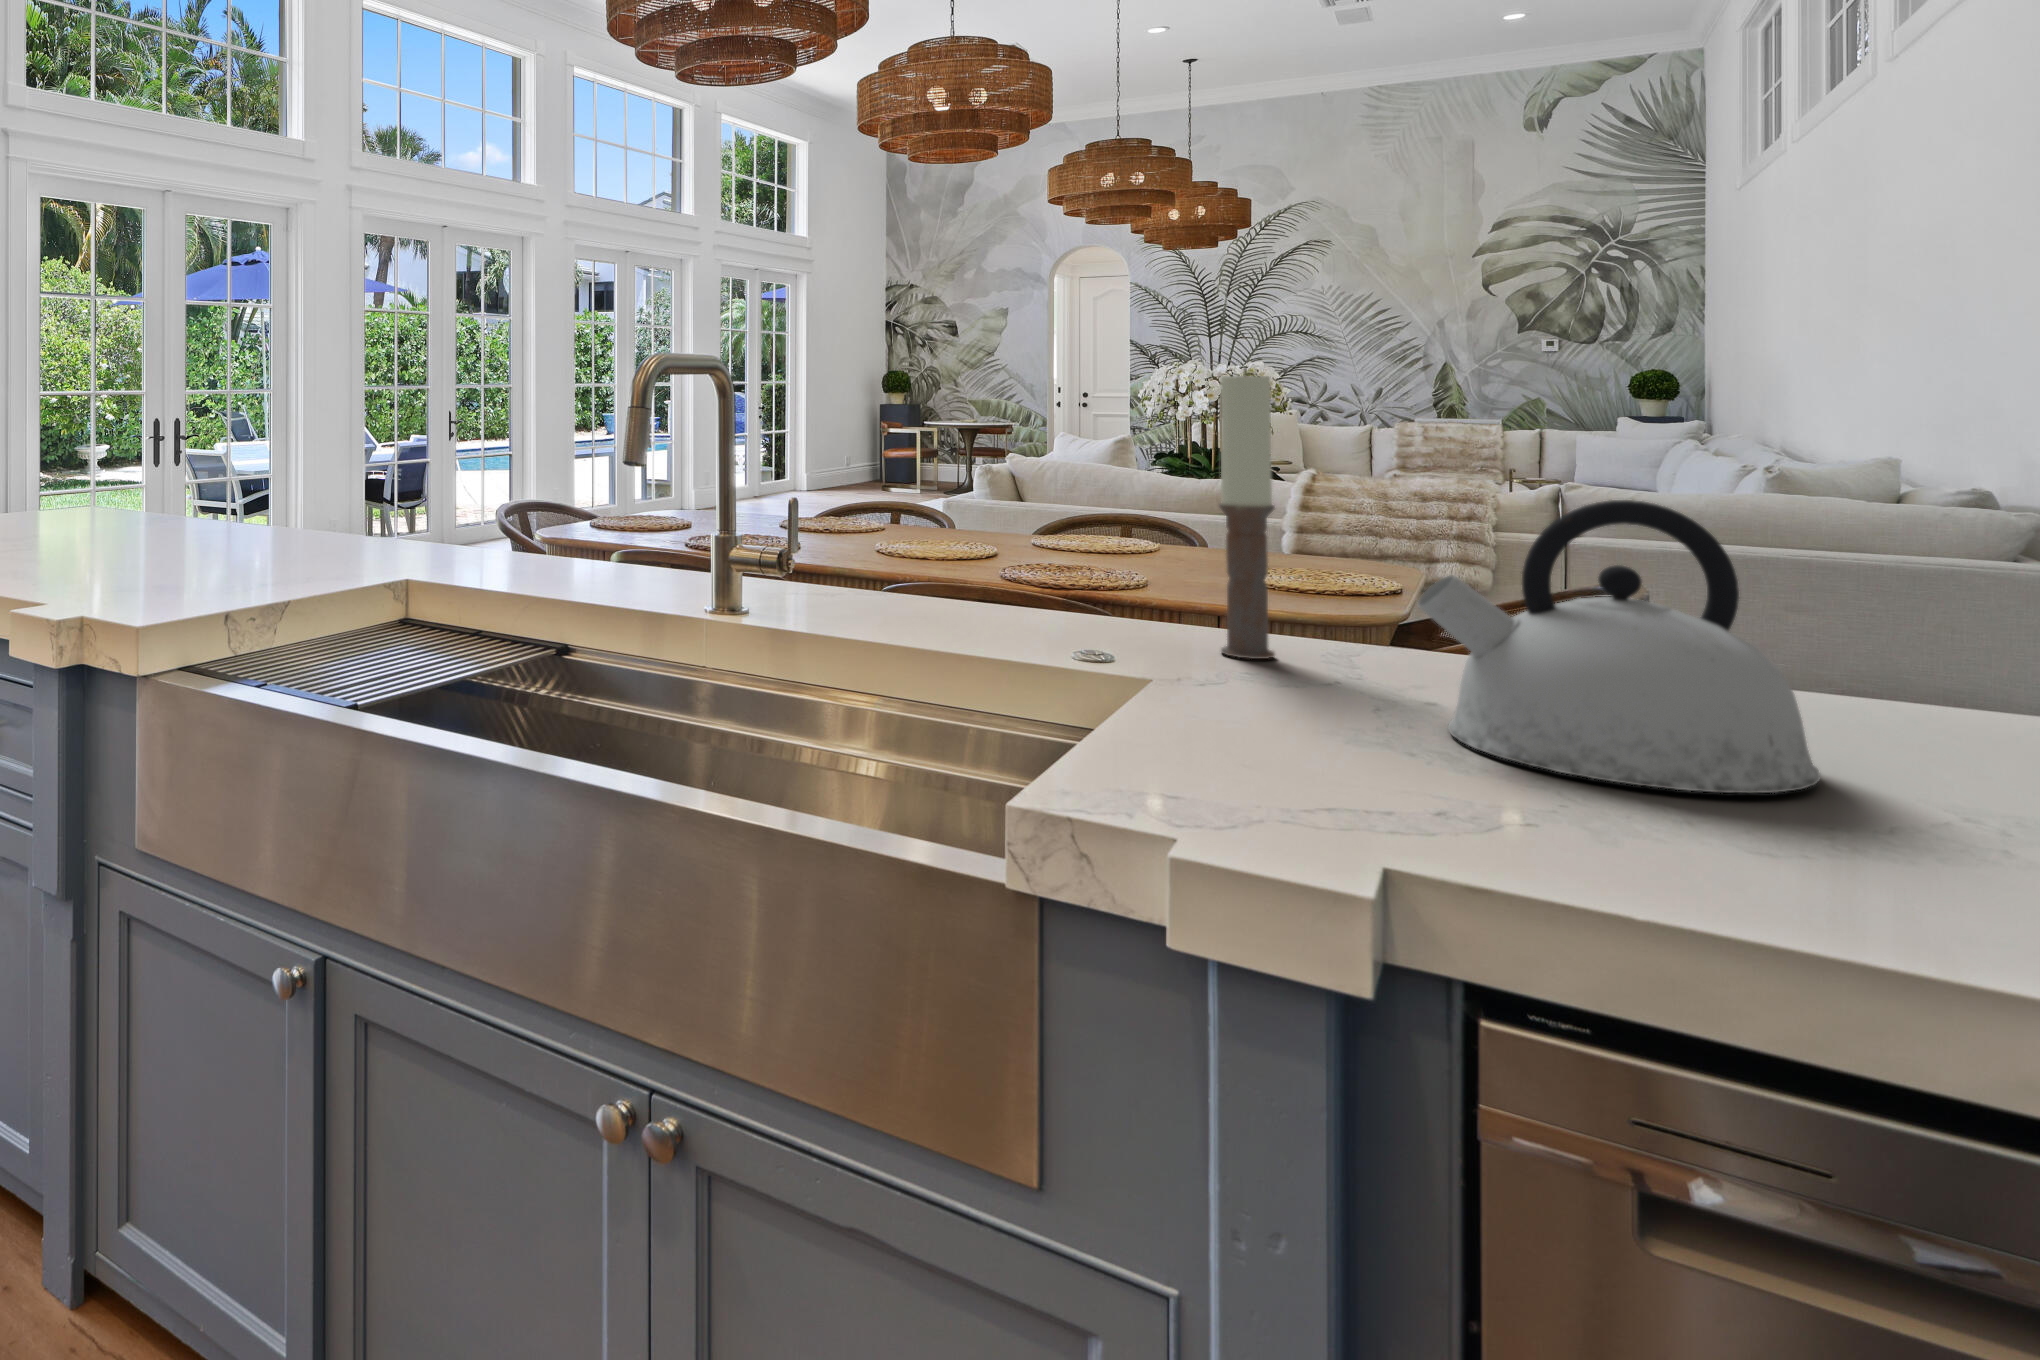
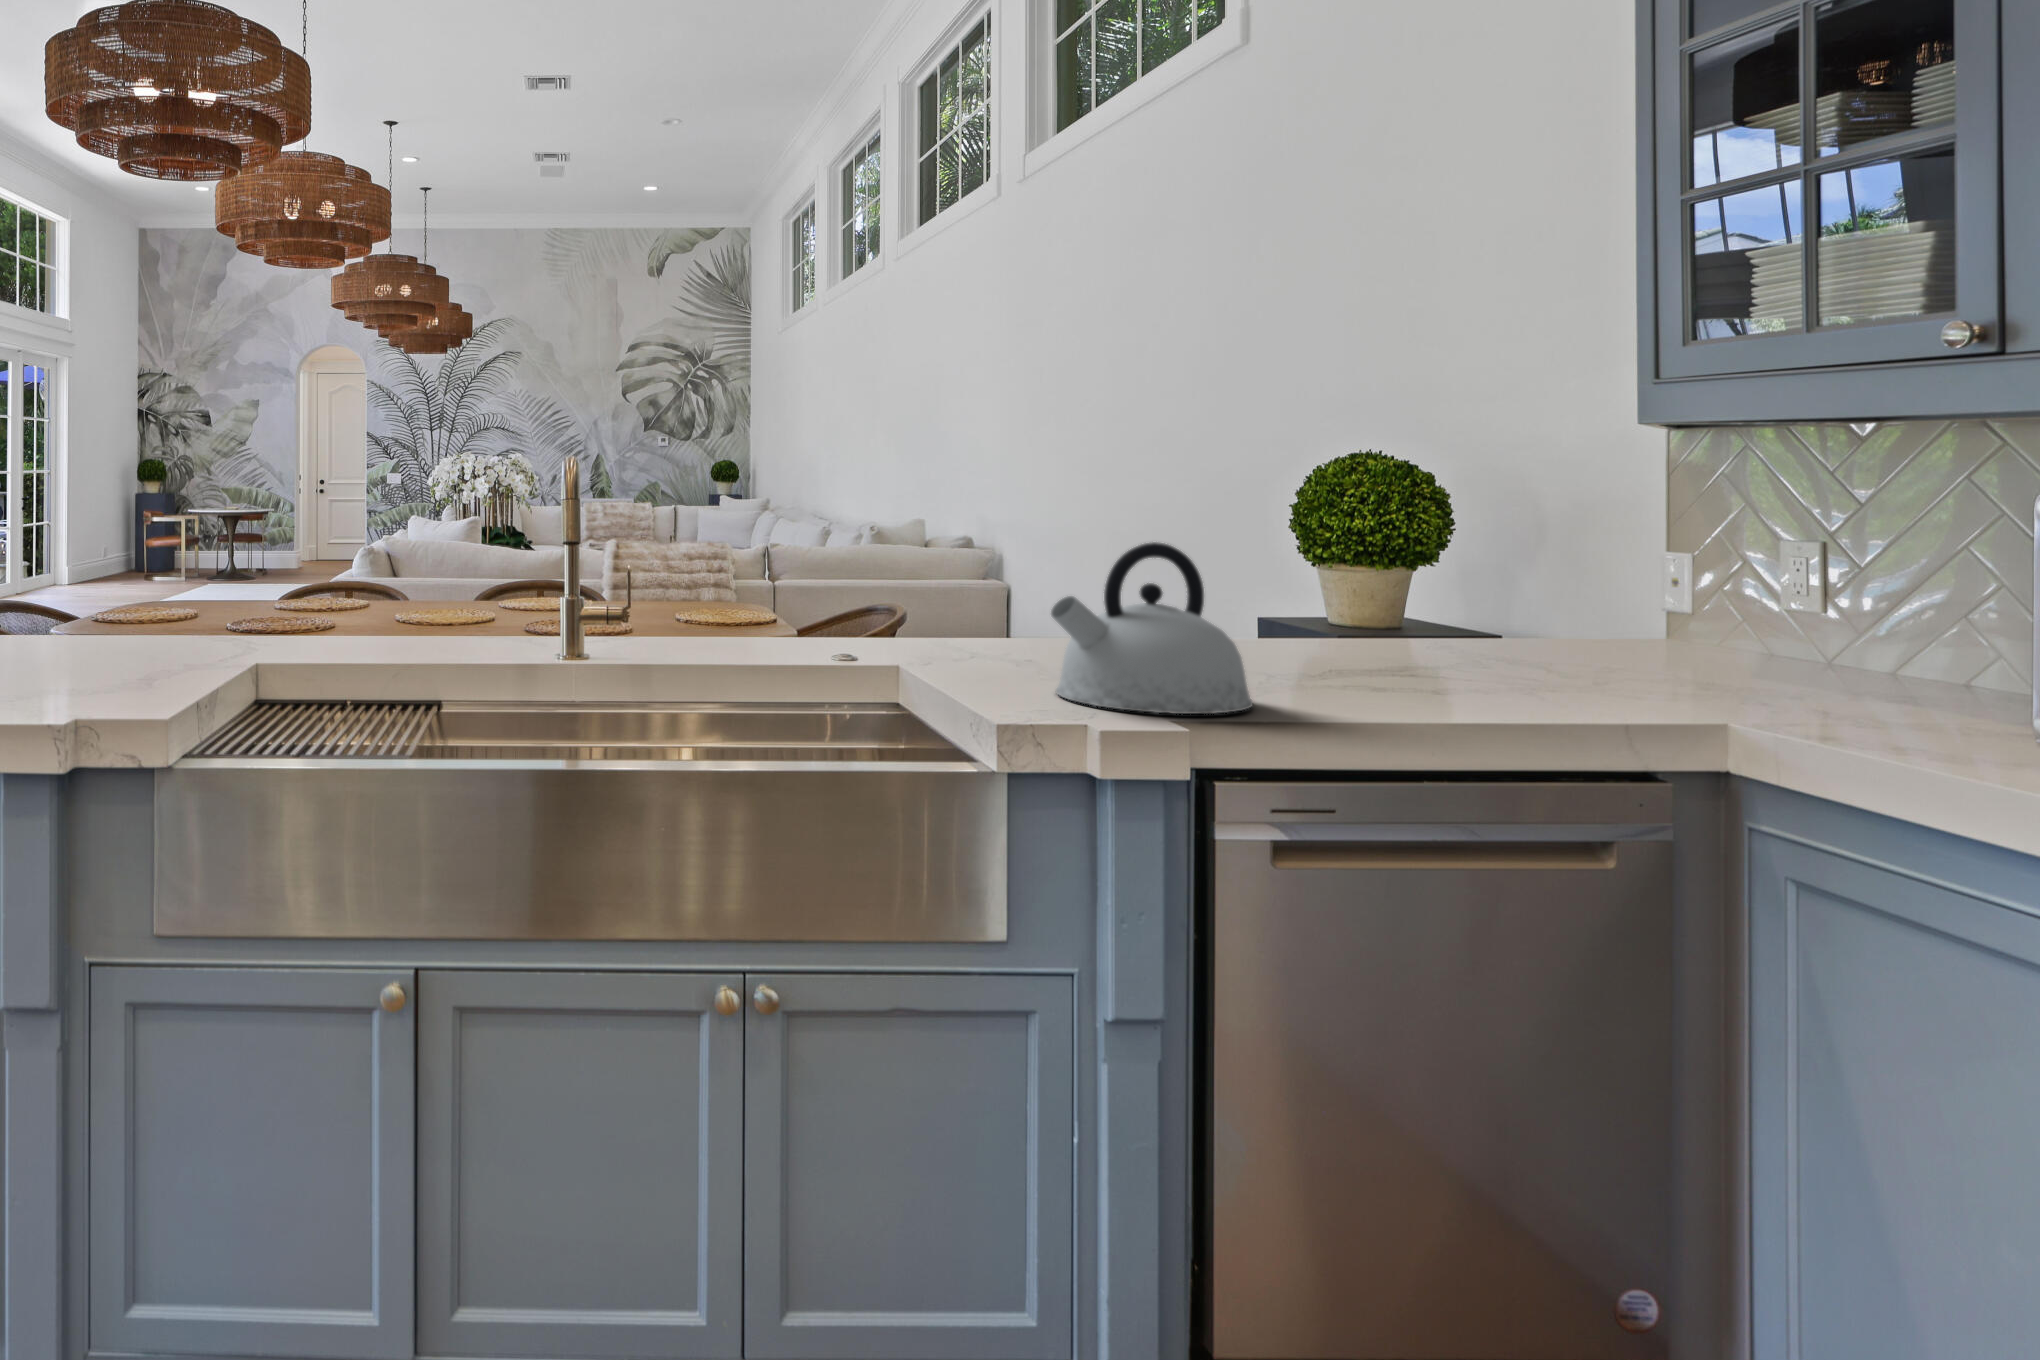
candle: present [1219,368,1275,659] -> none [859,459,896,670]

